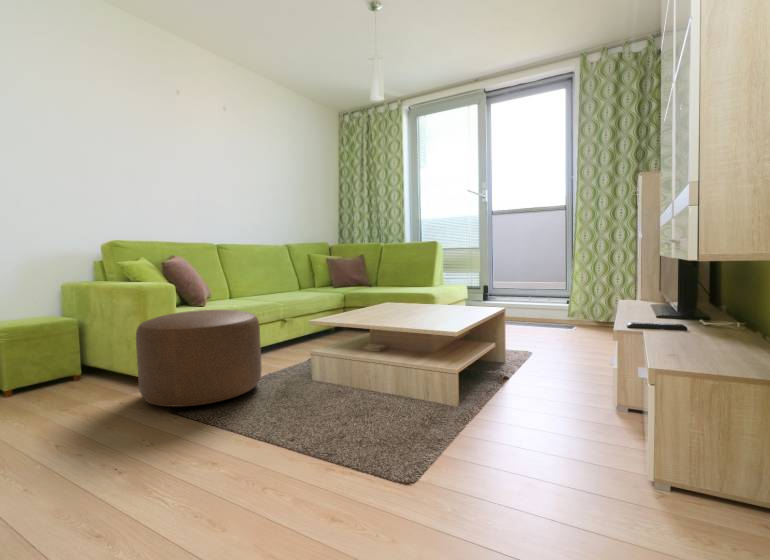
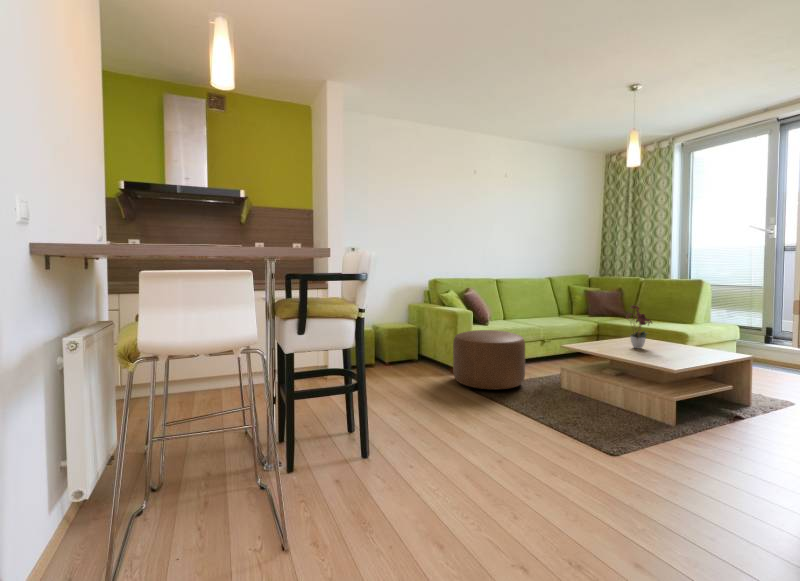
flower arrangement: none [382,258,417,314] -> present [626,305,652,349]

